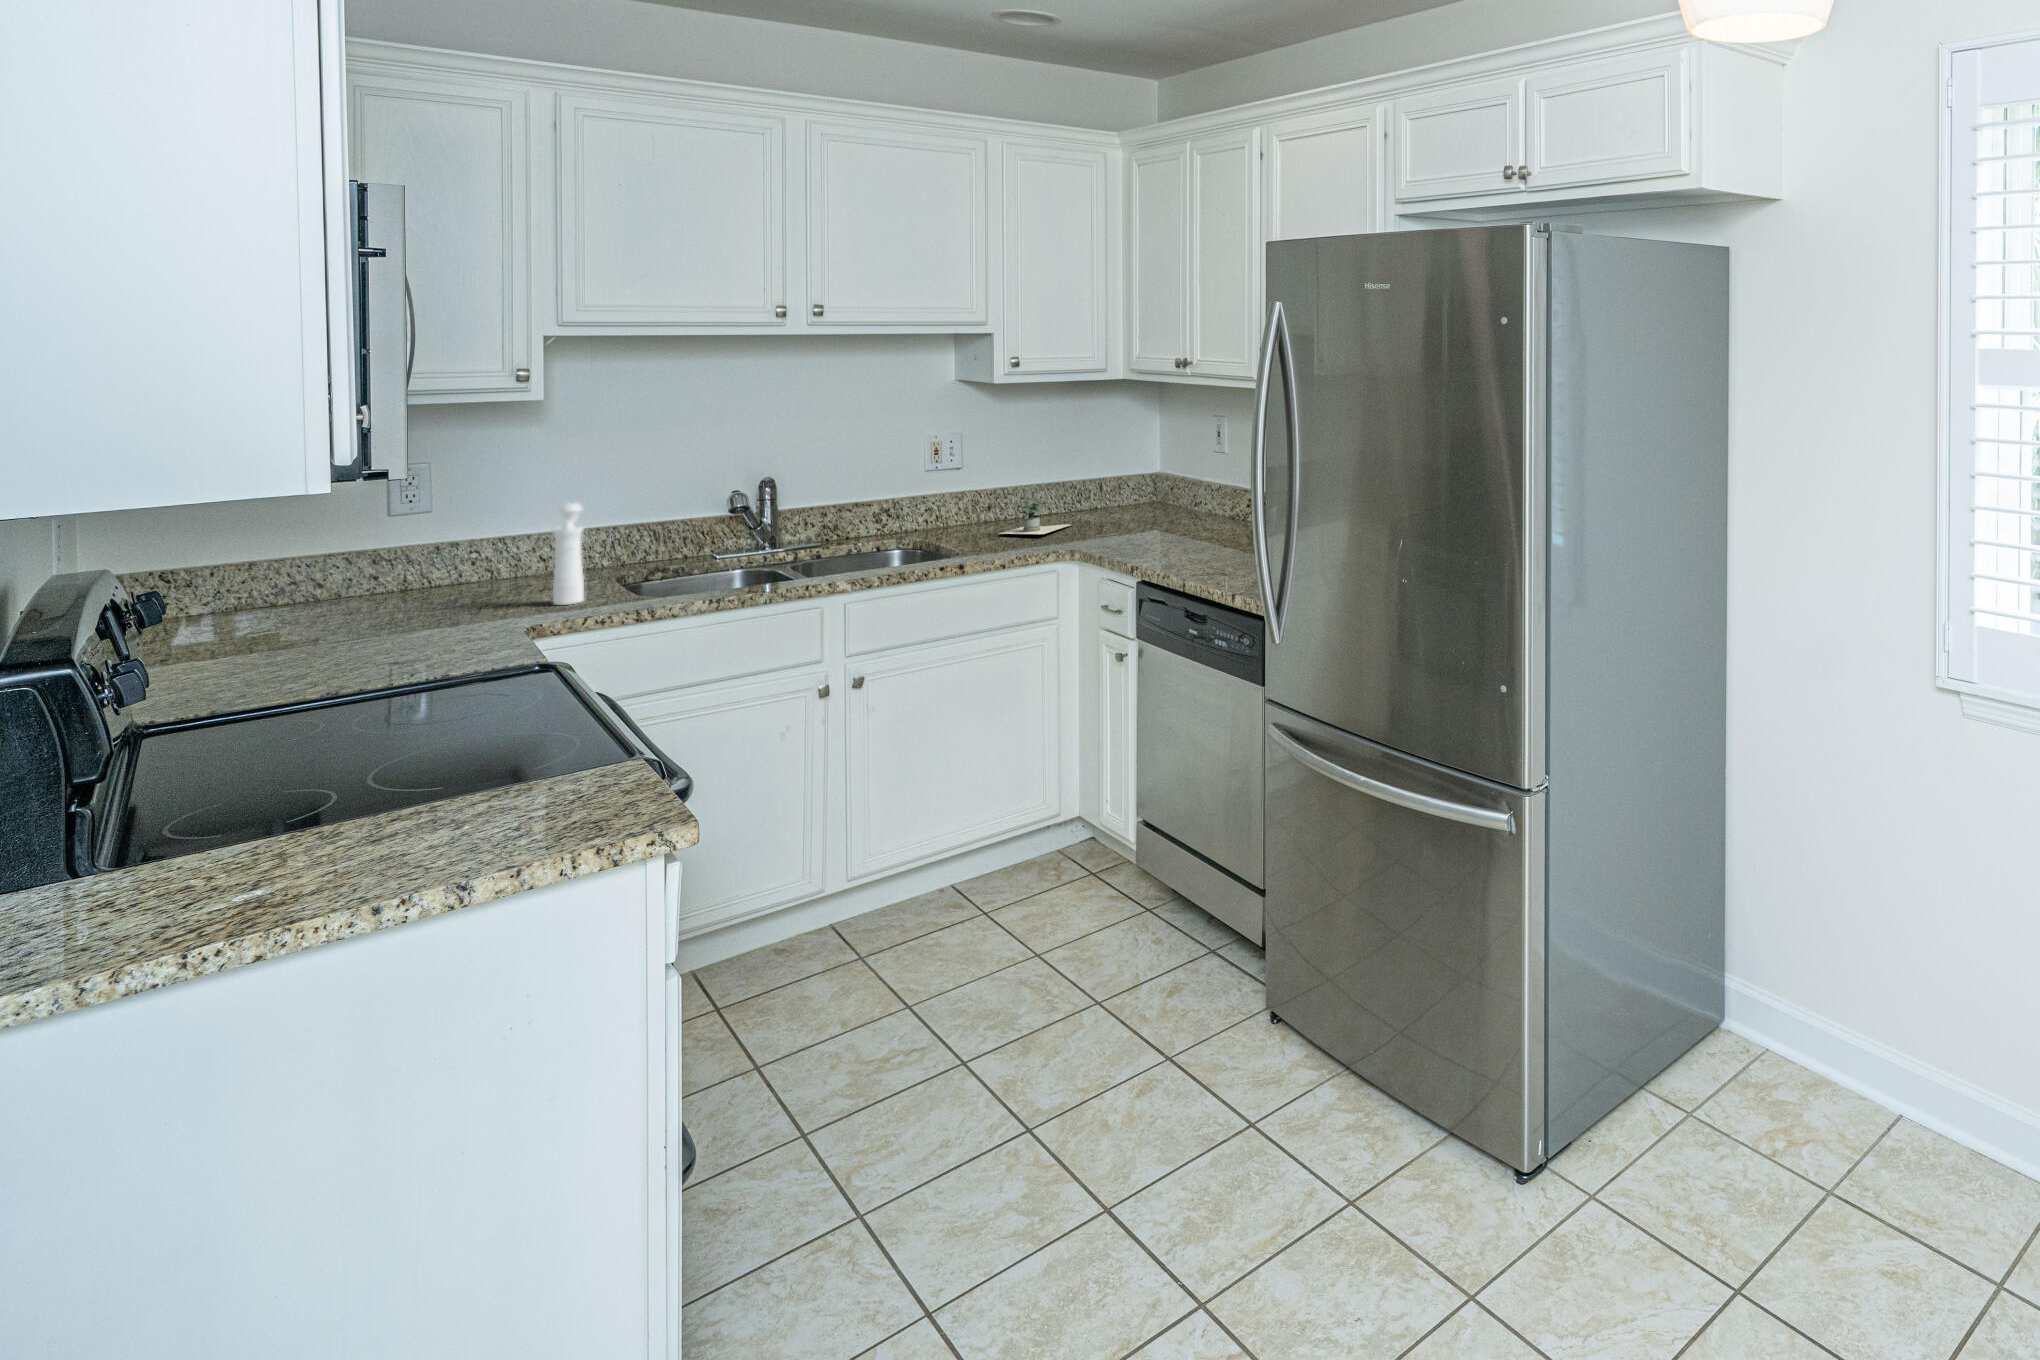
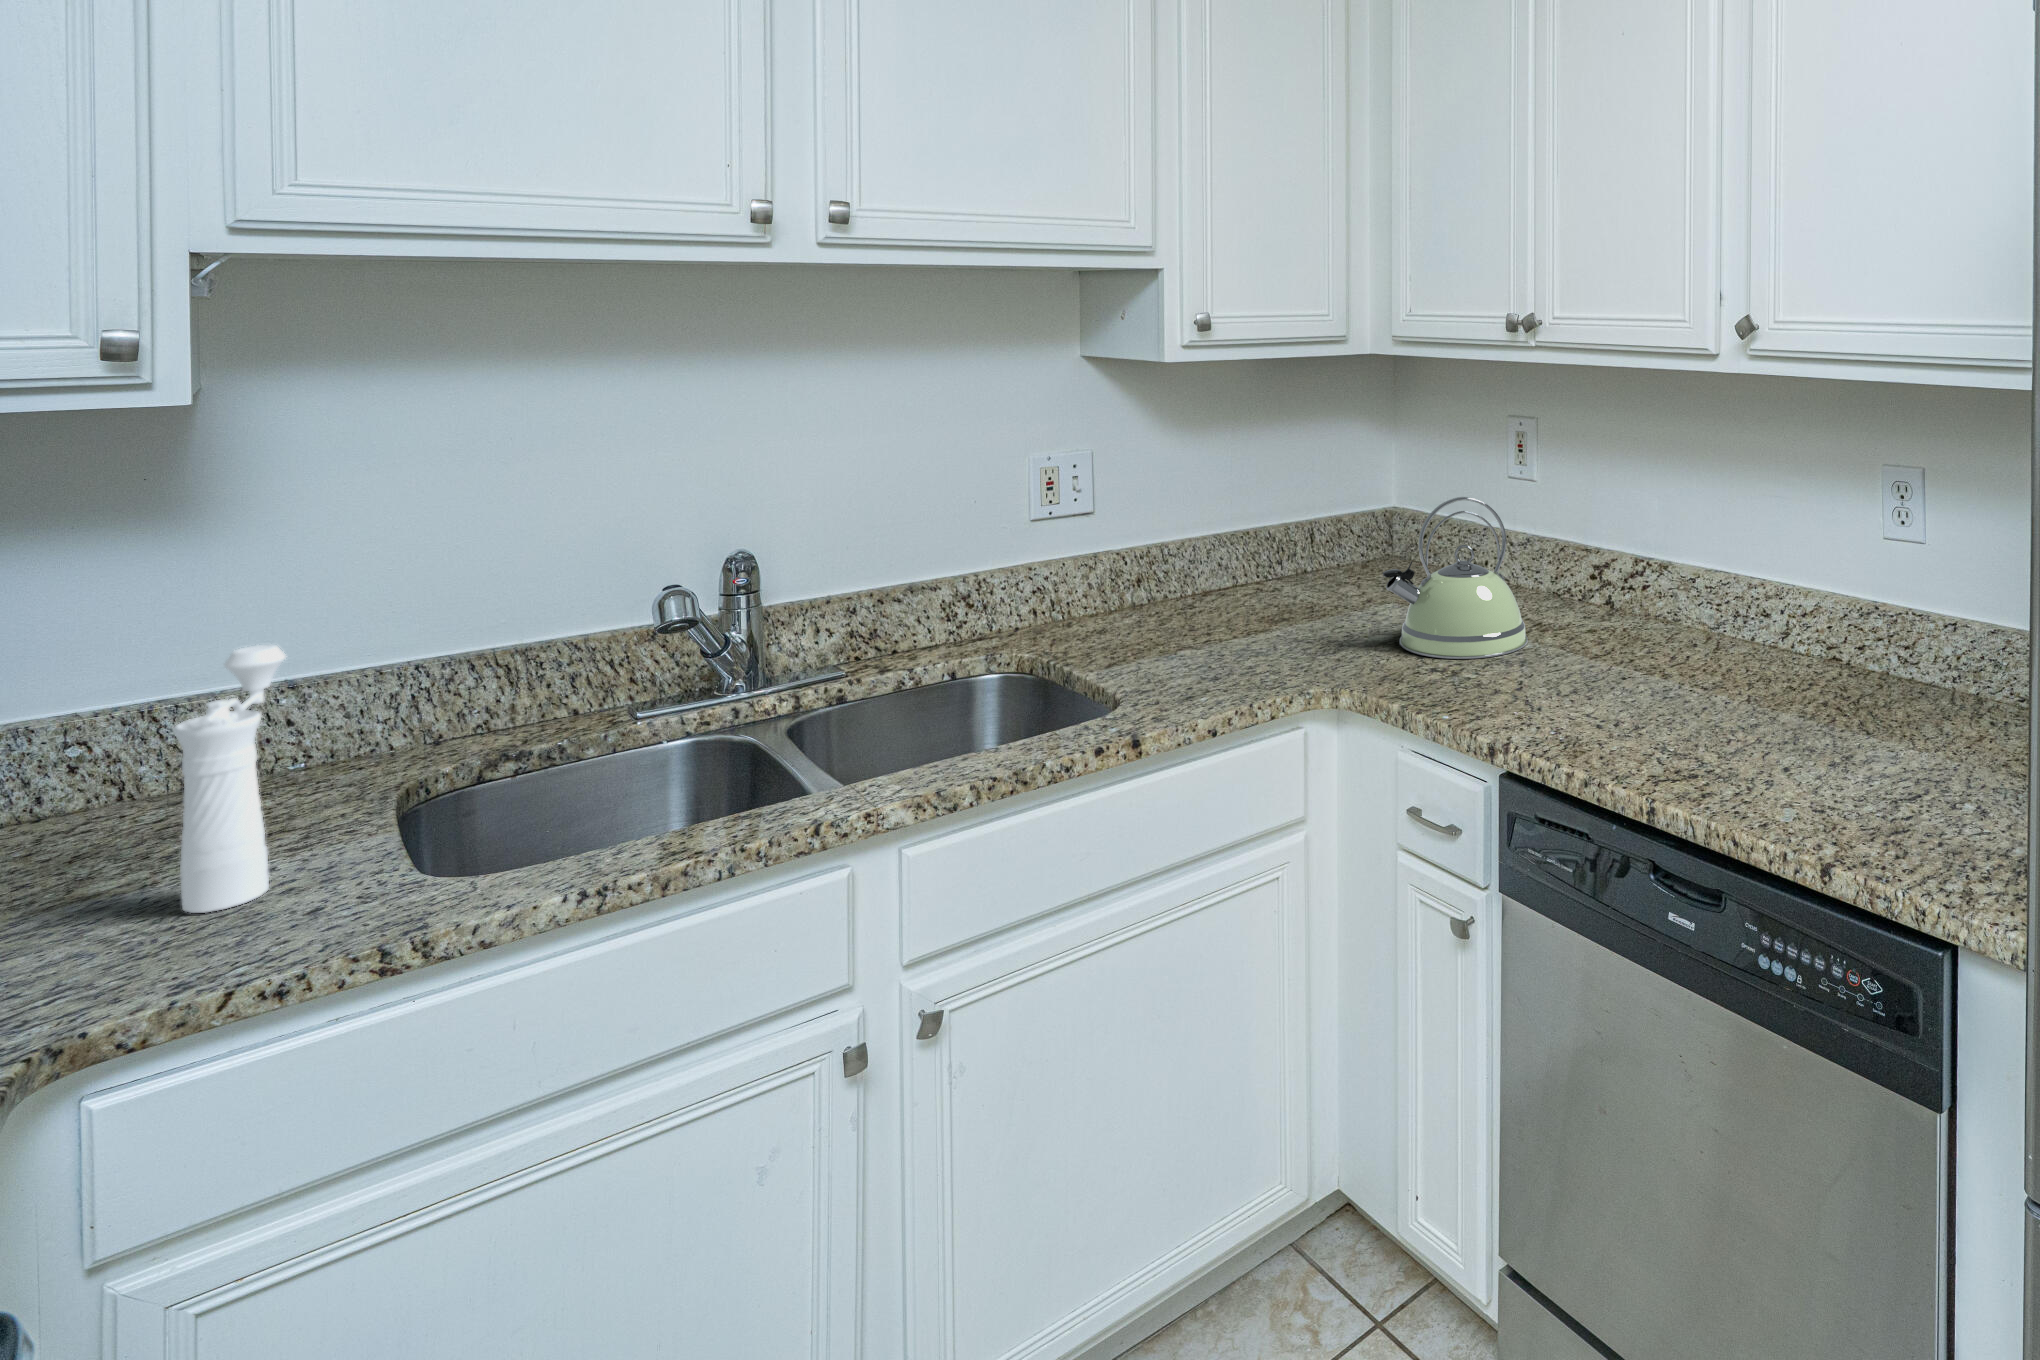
kettle: none [1117,459,1200,544] -> present [1383,497,1528,659]
potted plant: present [999,498,1070,534] -> none [1160,564,1294,636]

